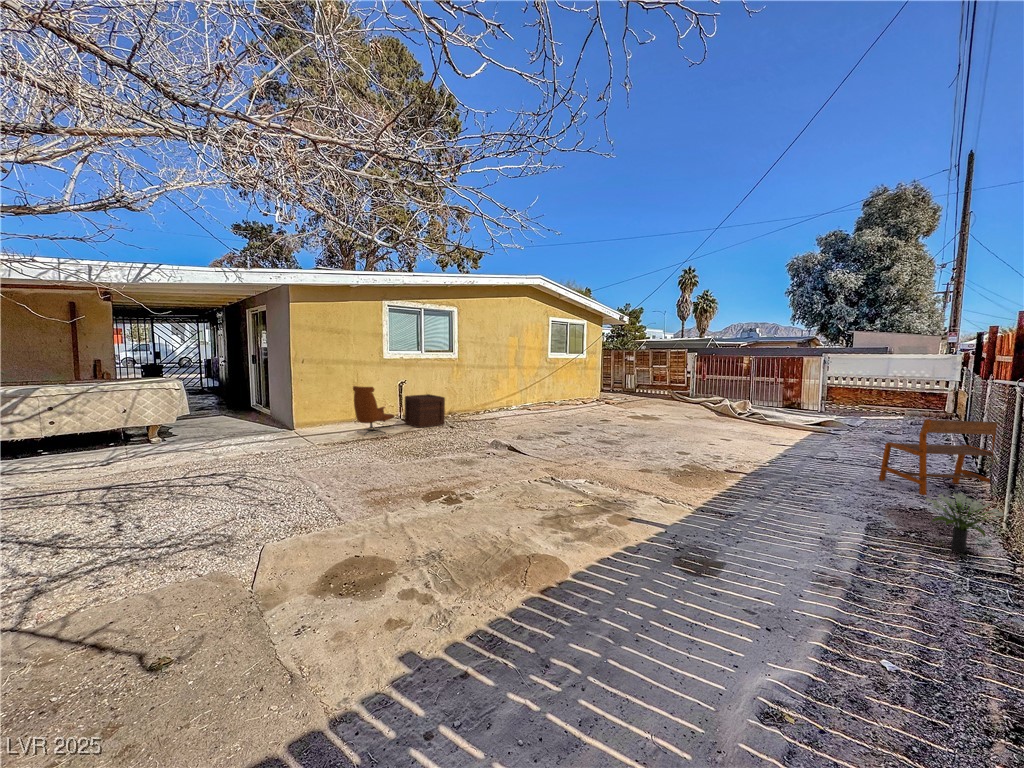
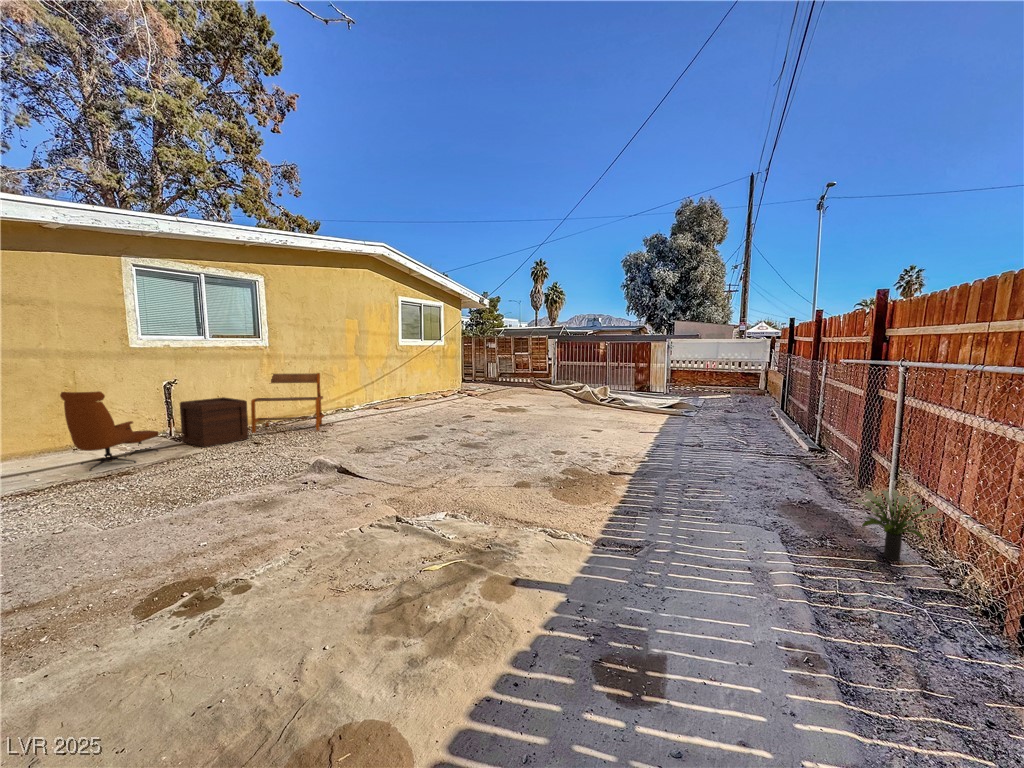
bench: present [879,419,997,495] -> present [251,373,324,433]

